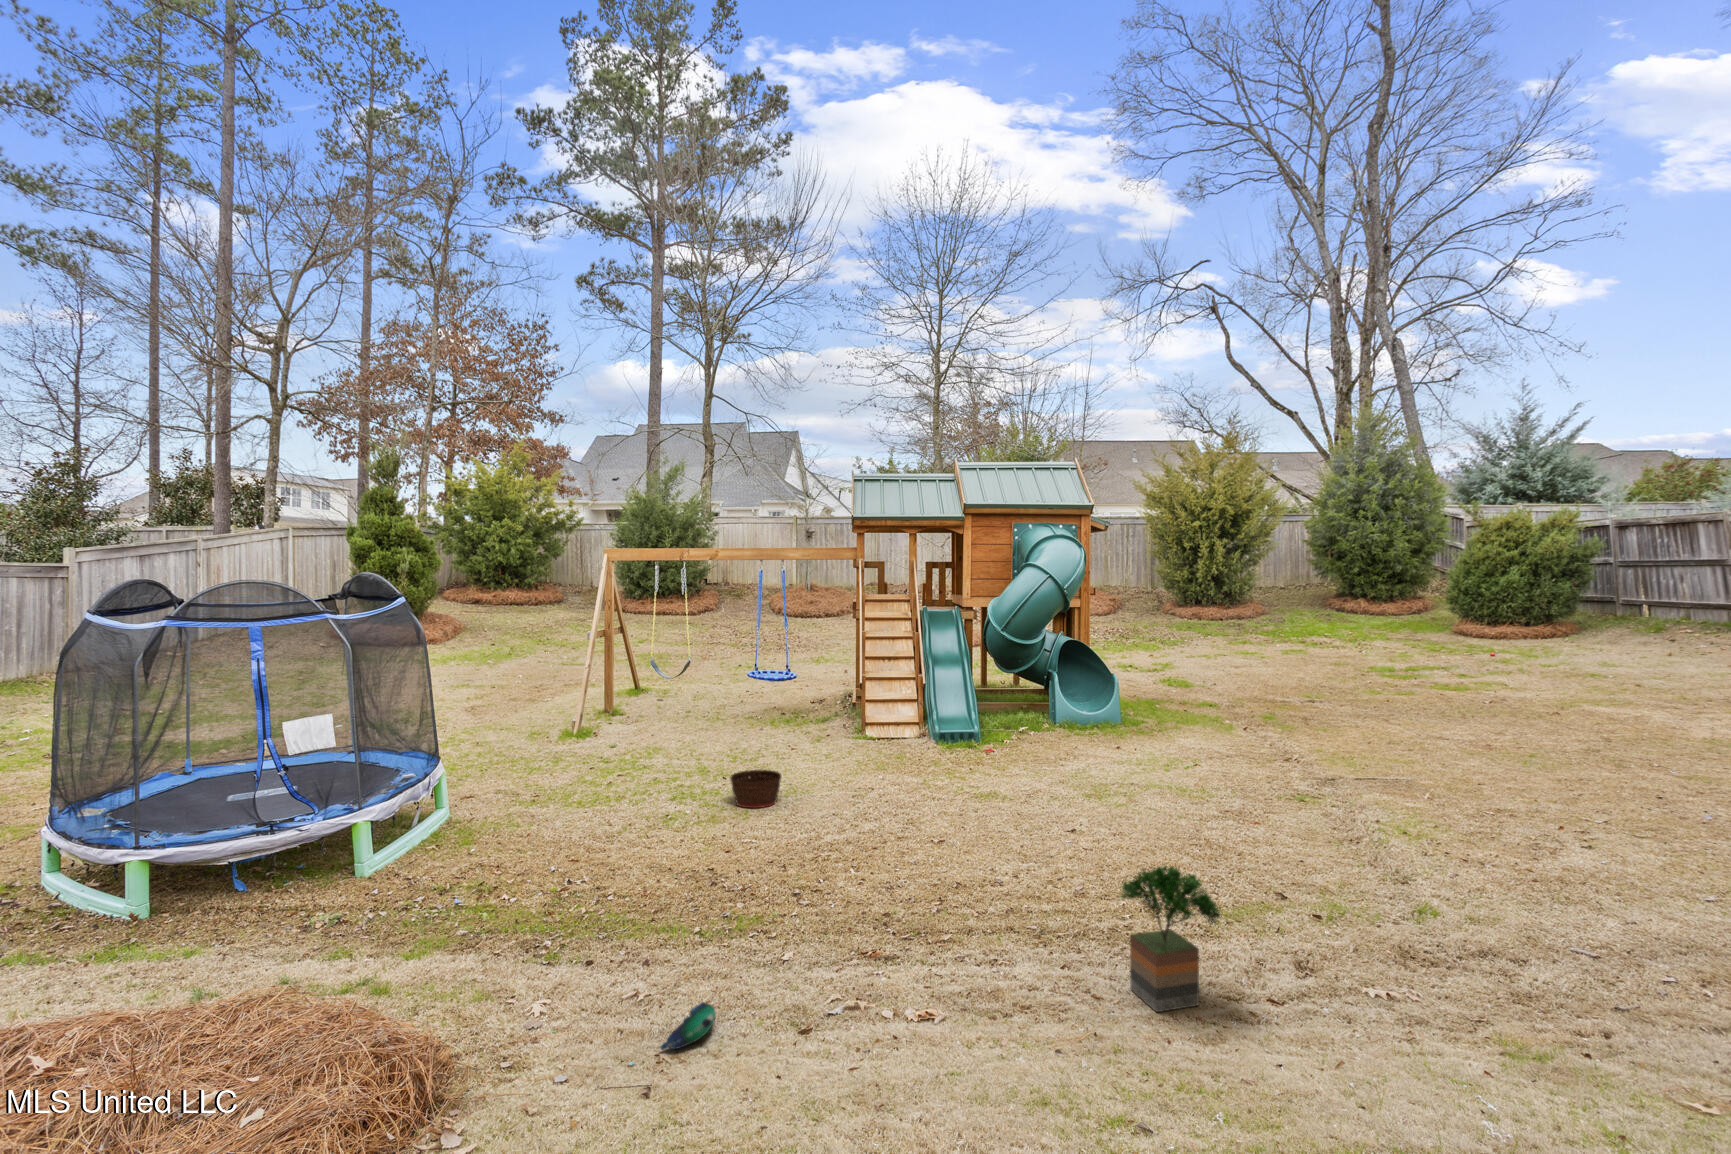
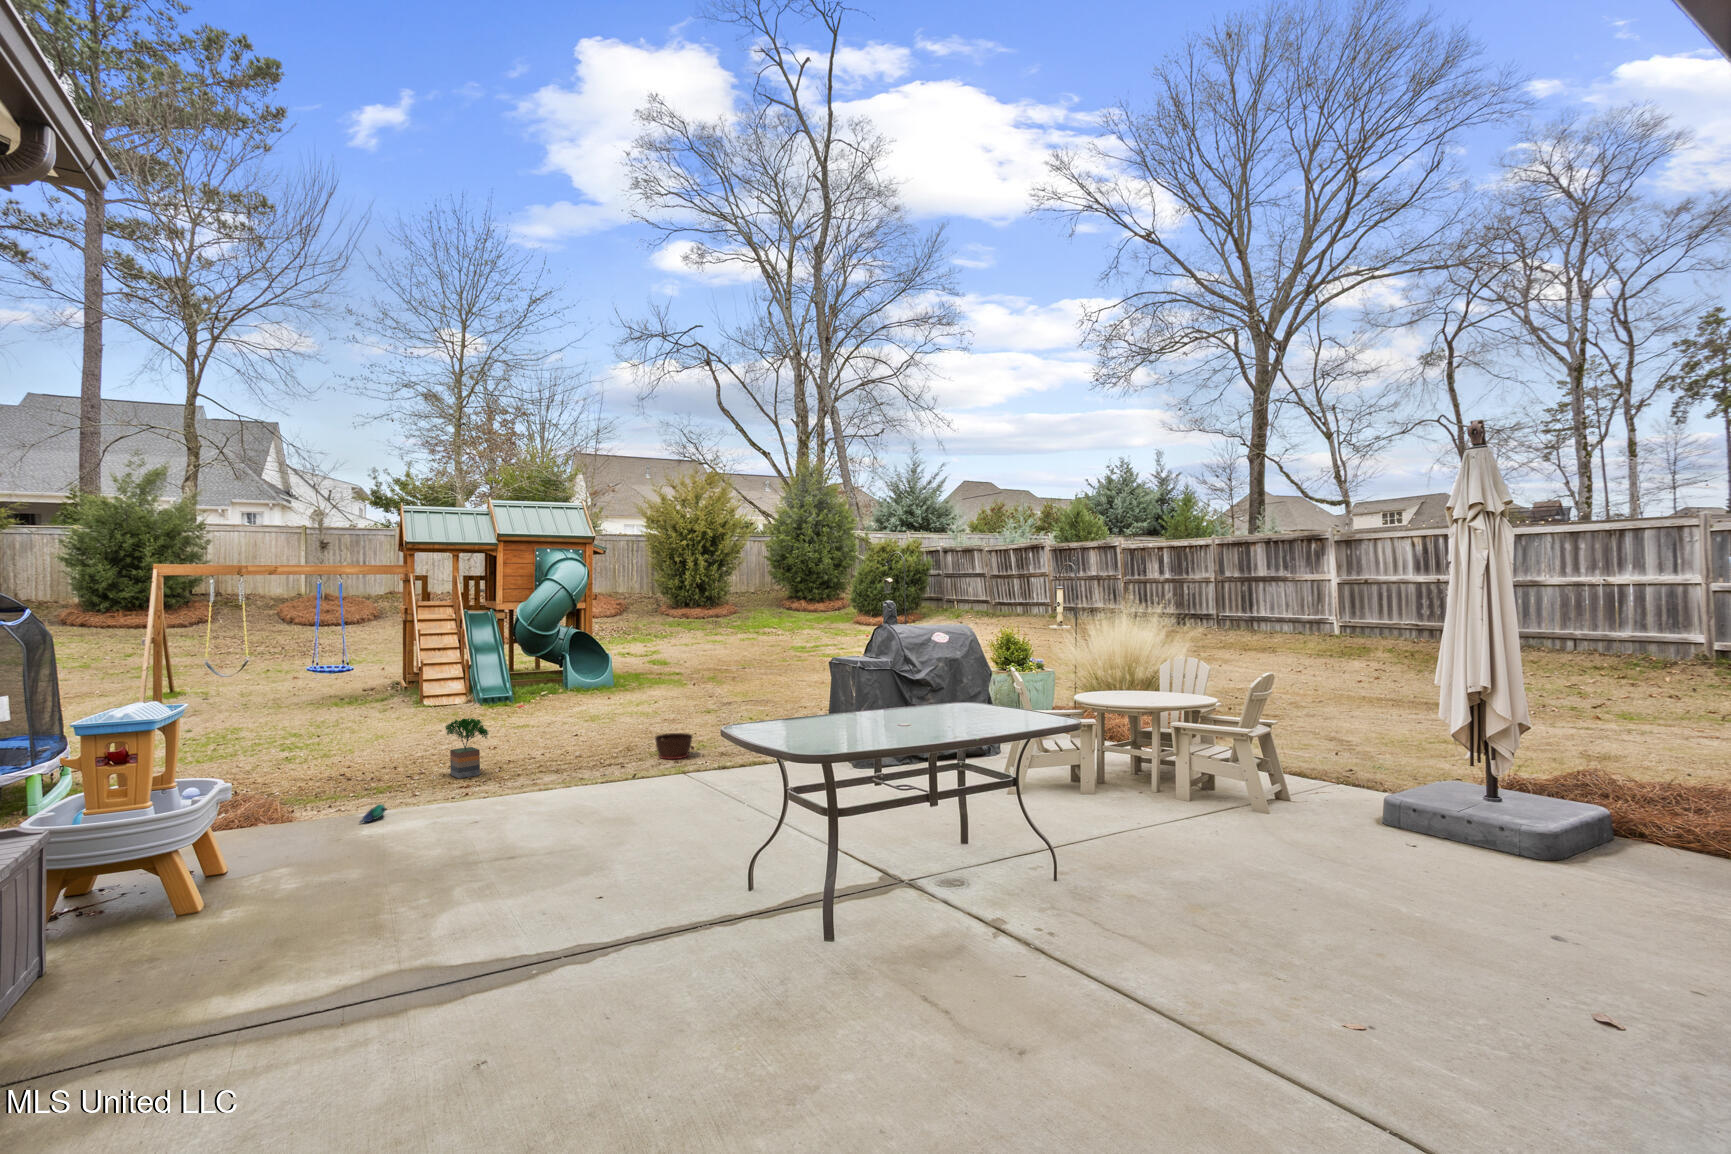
basket: present [730,770,781,808] -> present [655,733,692,759]
potted tree: present [1121,866,1222,1012] -> present [446,718,488,779]

